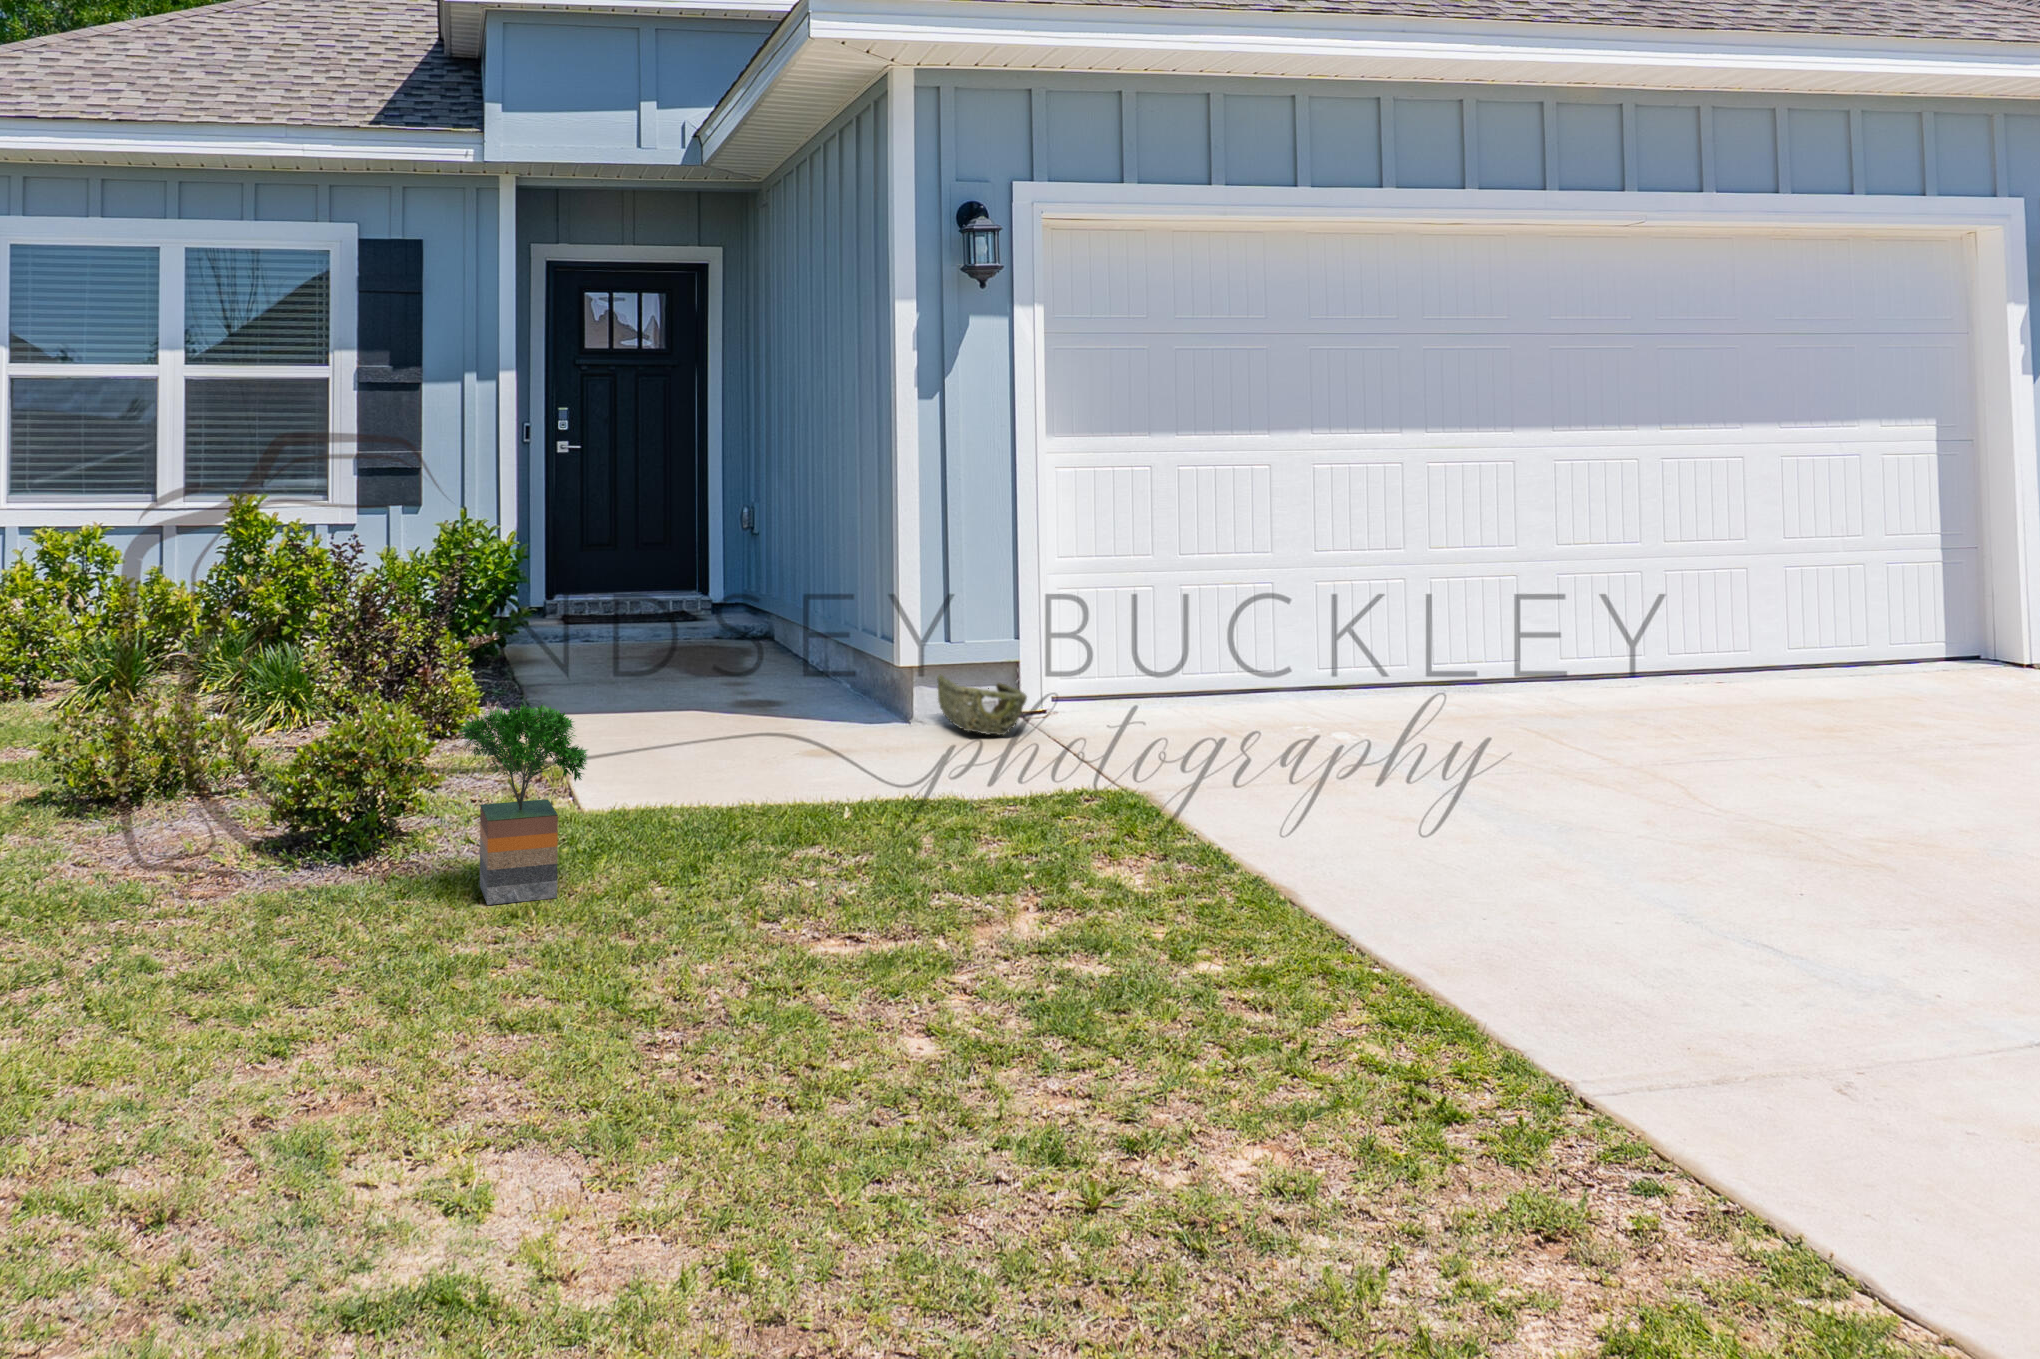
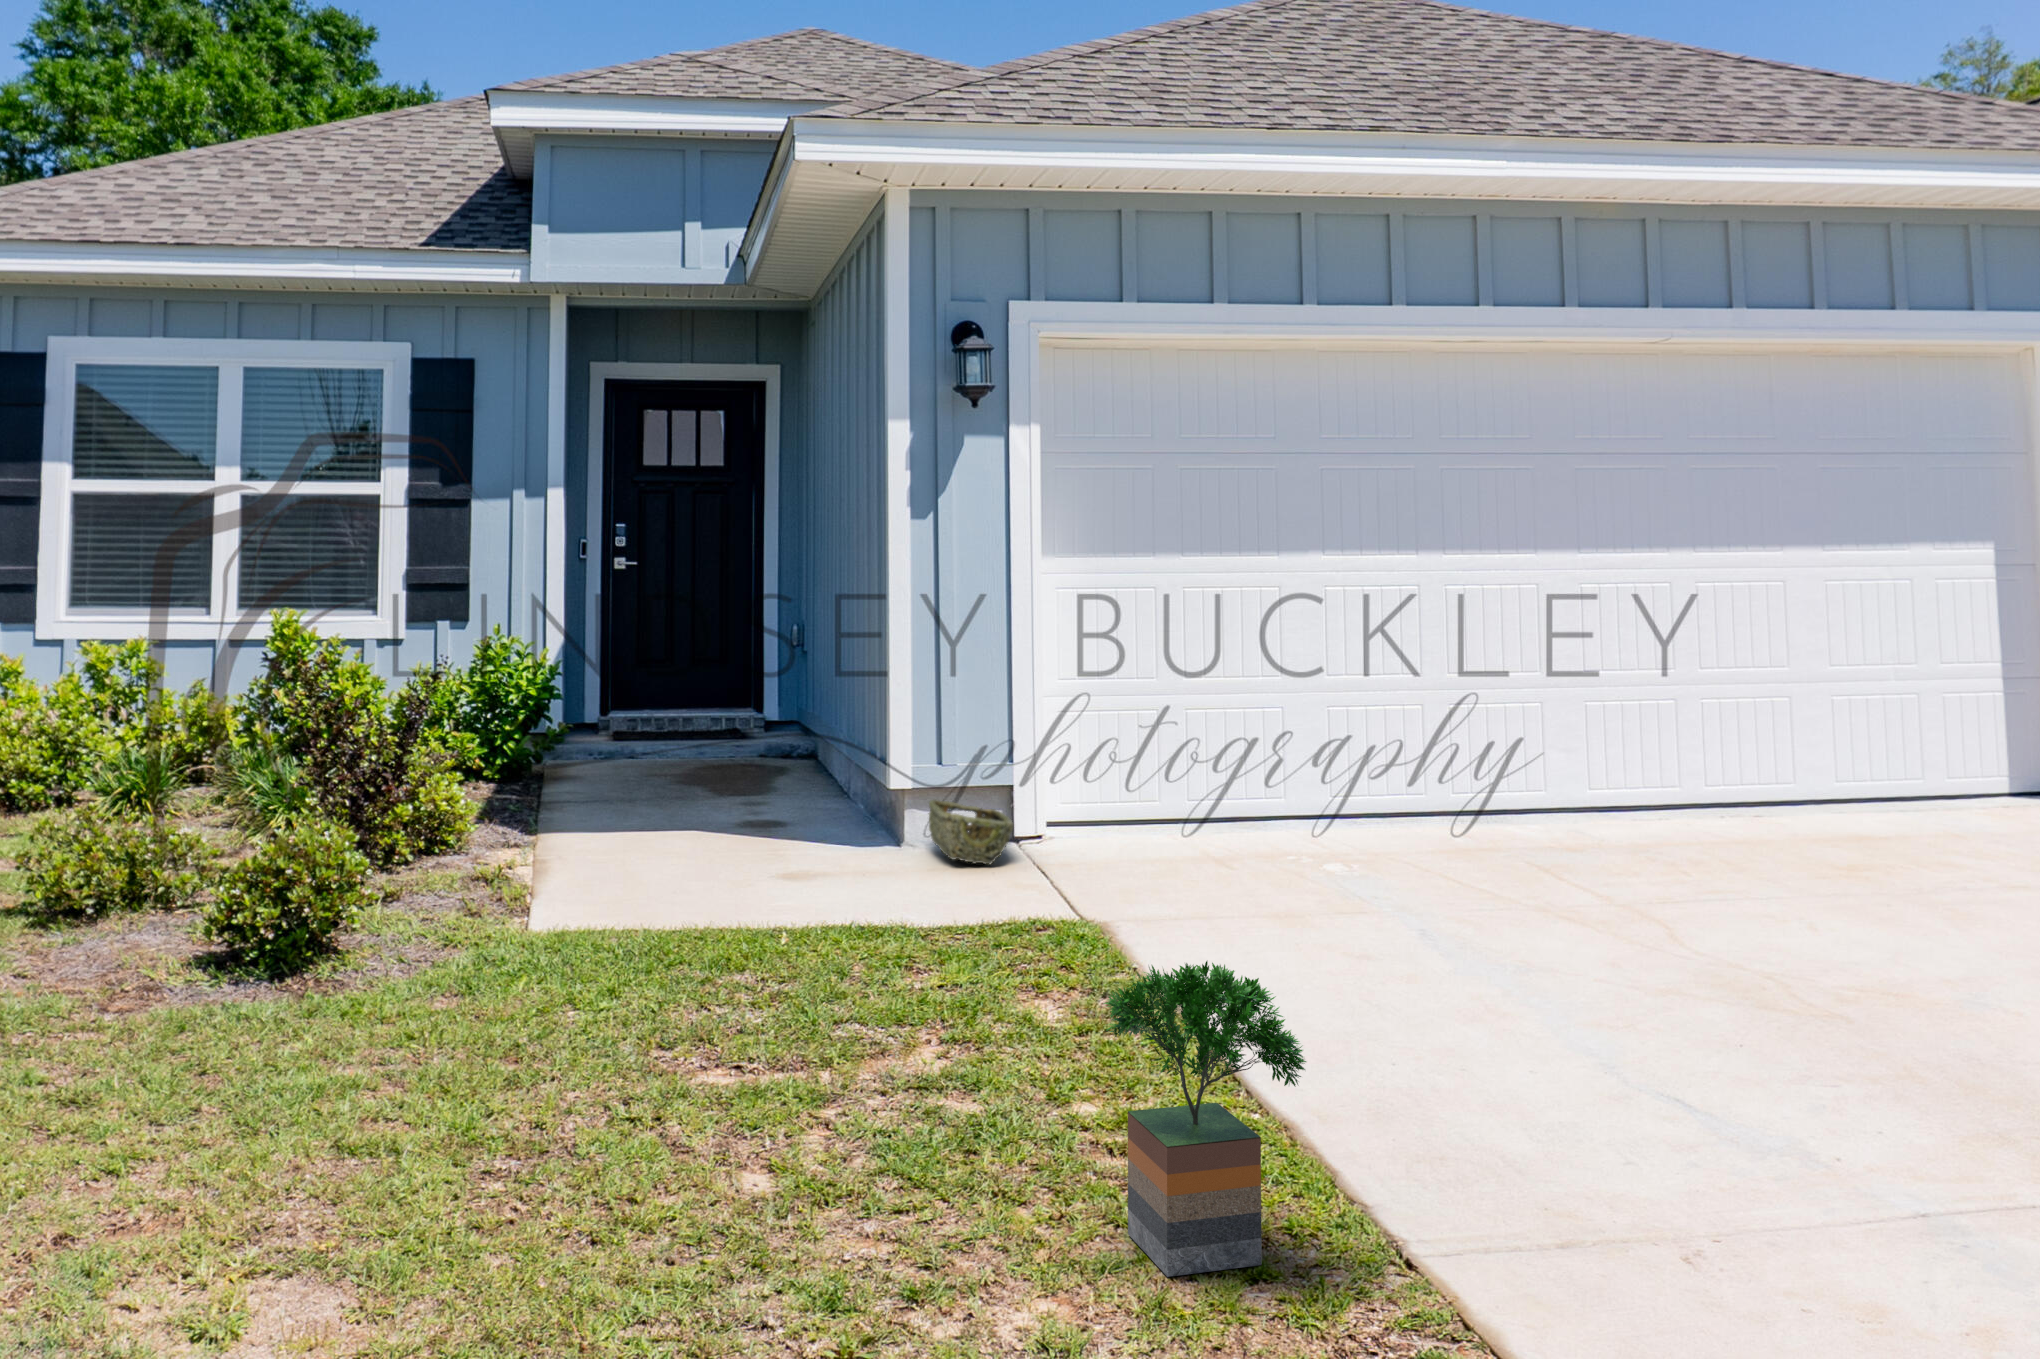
potted tree: present [460,705,587,905] -> present [1104,961,1306,1277]

